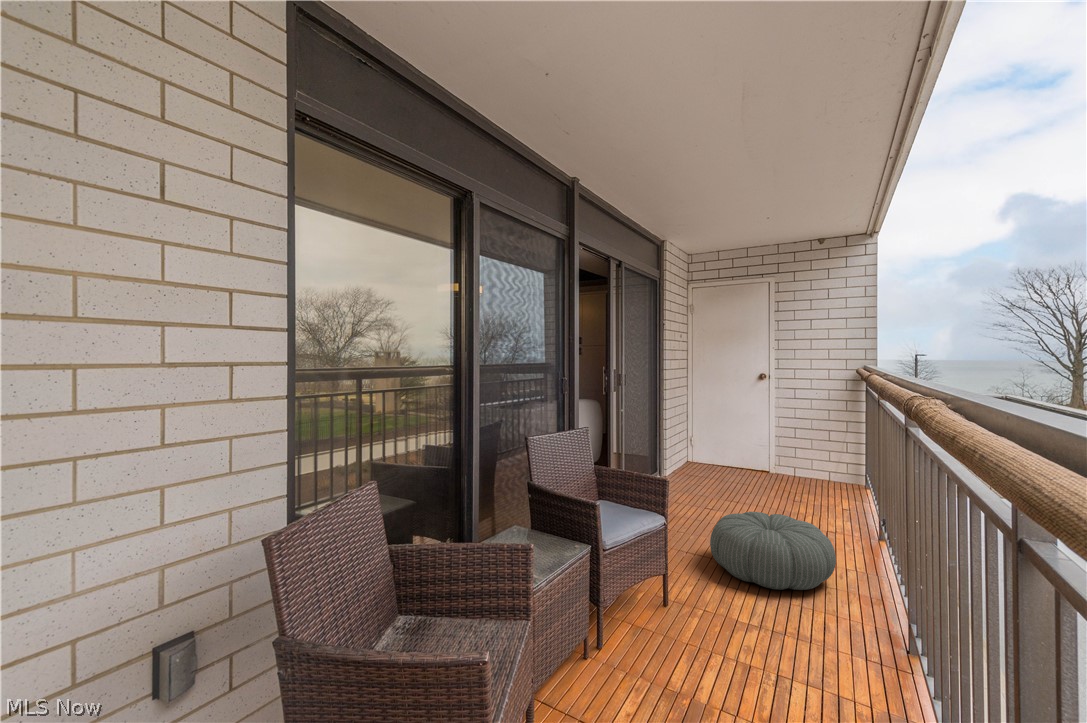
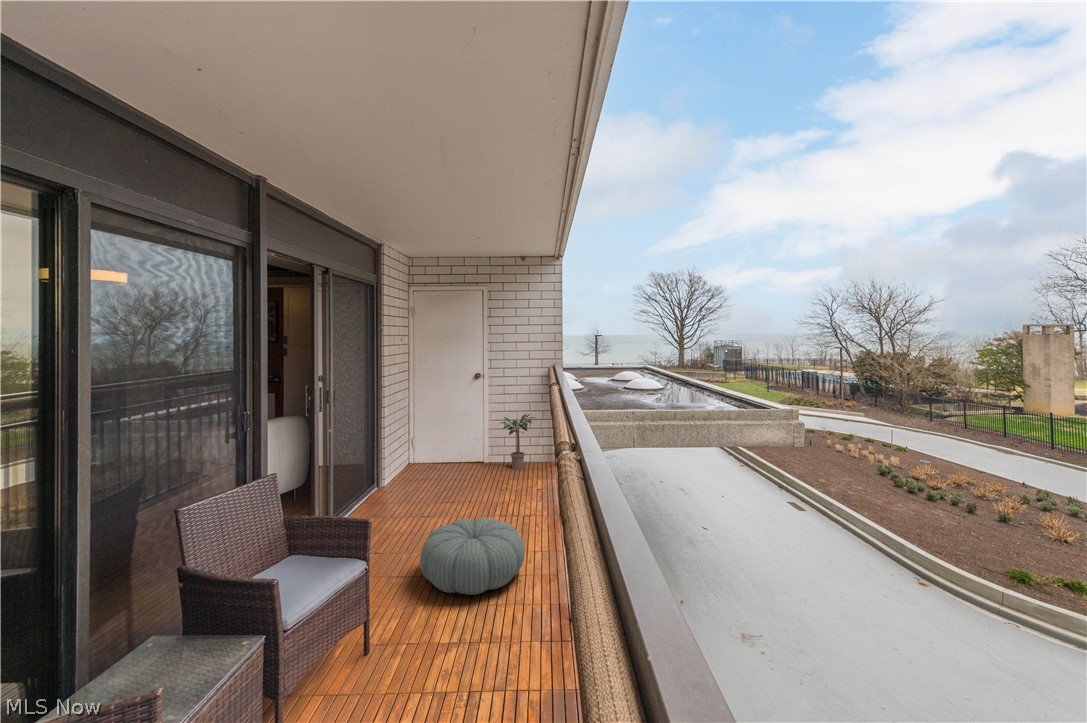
potted plant: none [790,422,840,487] -> present [502,414,535,469]

